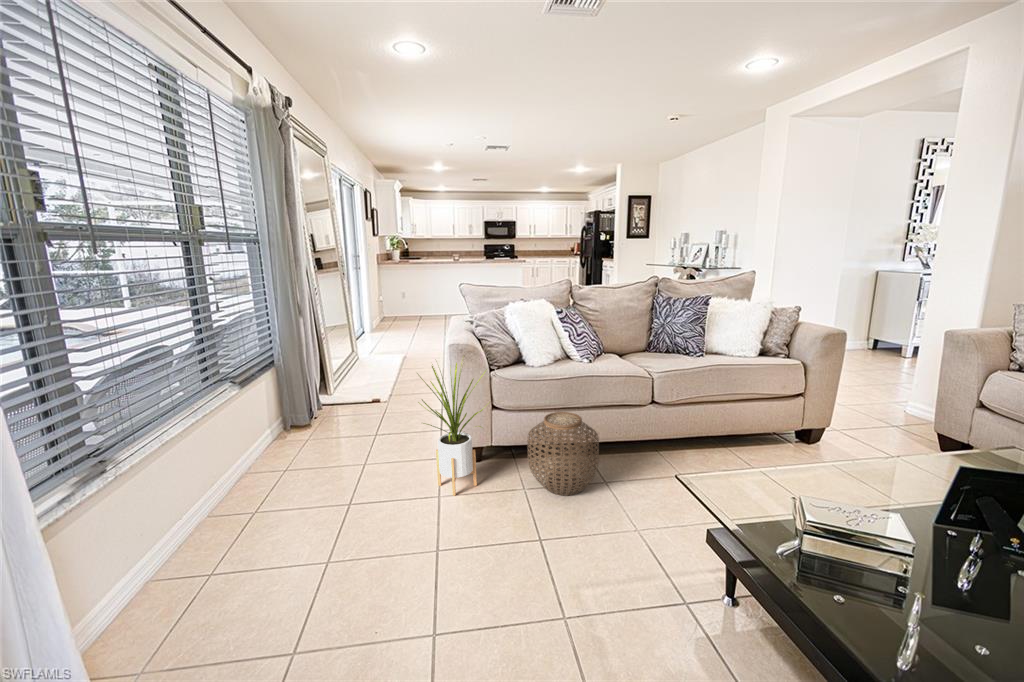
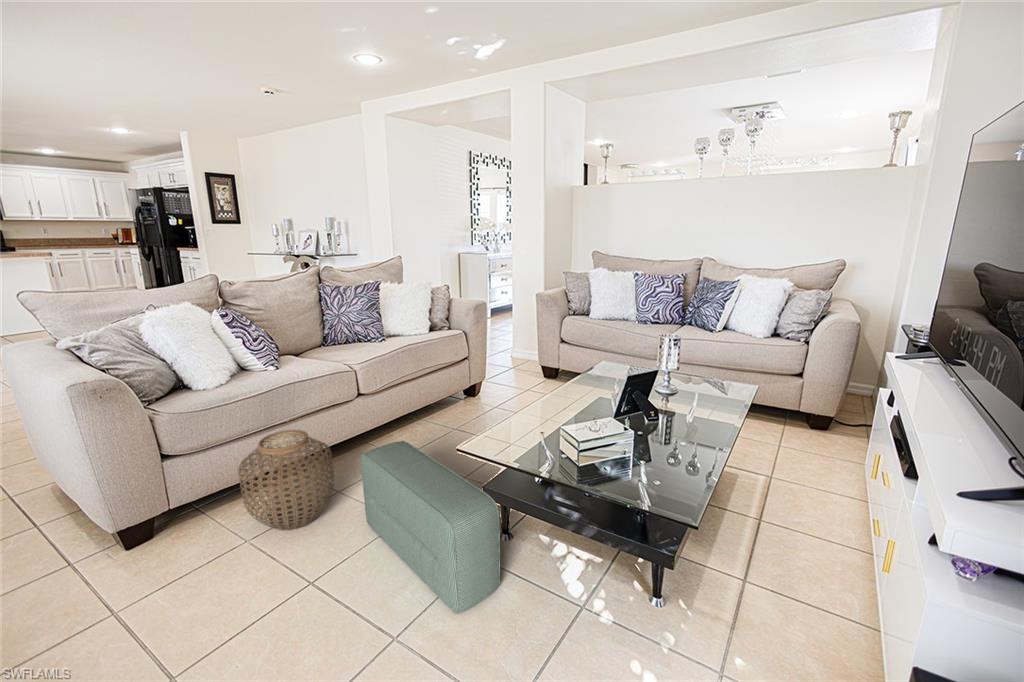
house plant: present [418,363,486,495] -> none [16,395,180,605]
pouf: none [607,451,689,643] -> present [360,441,500,613]

